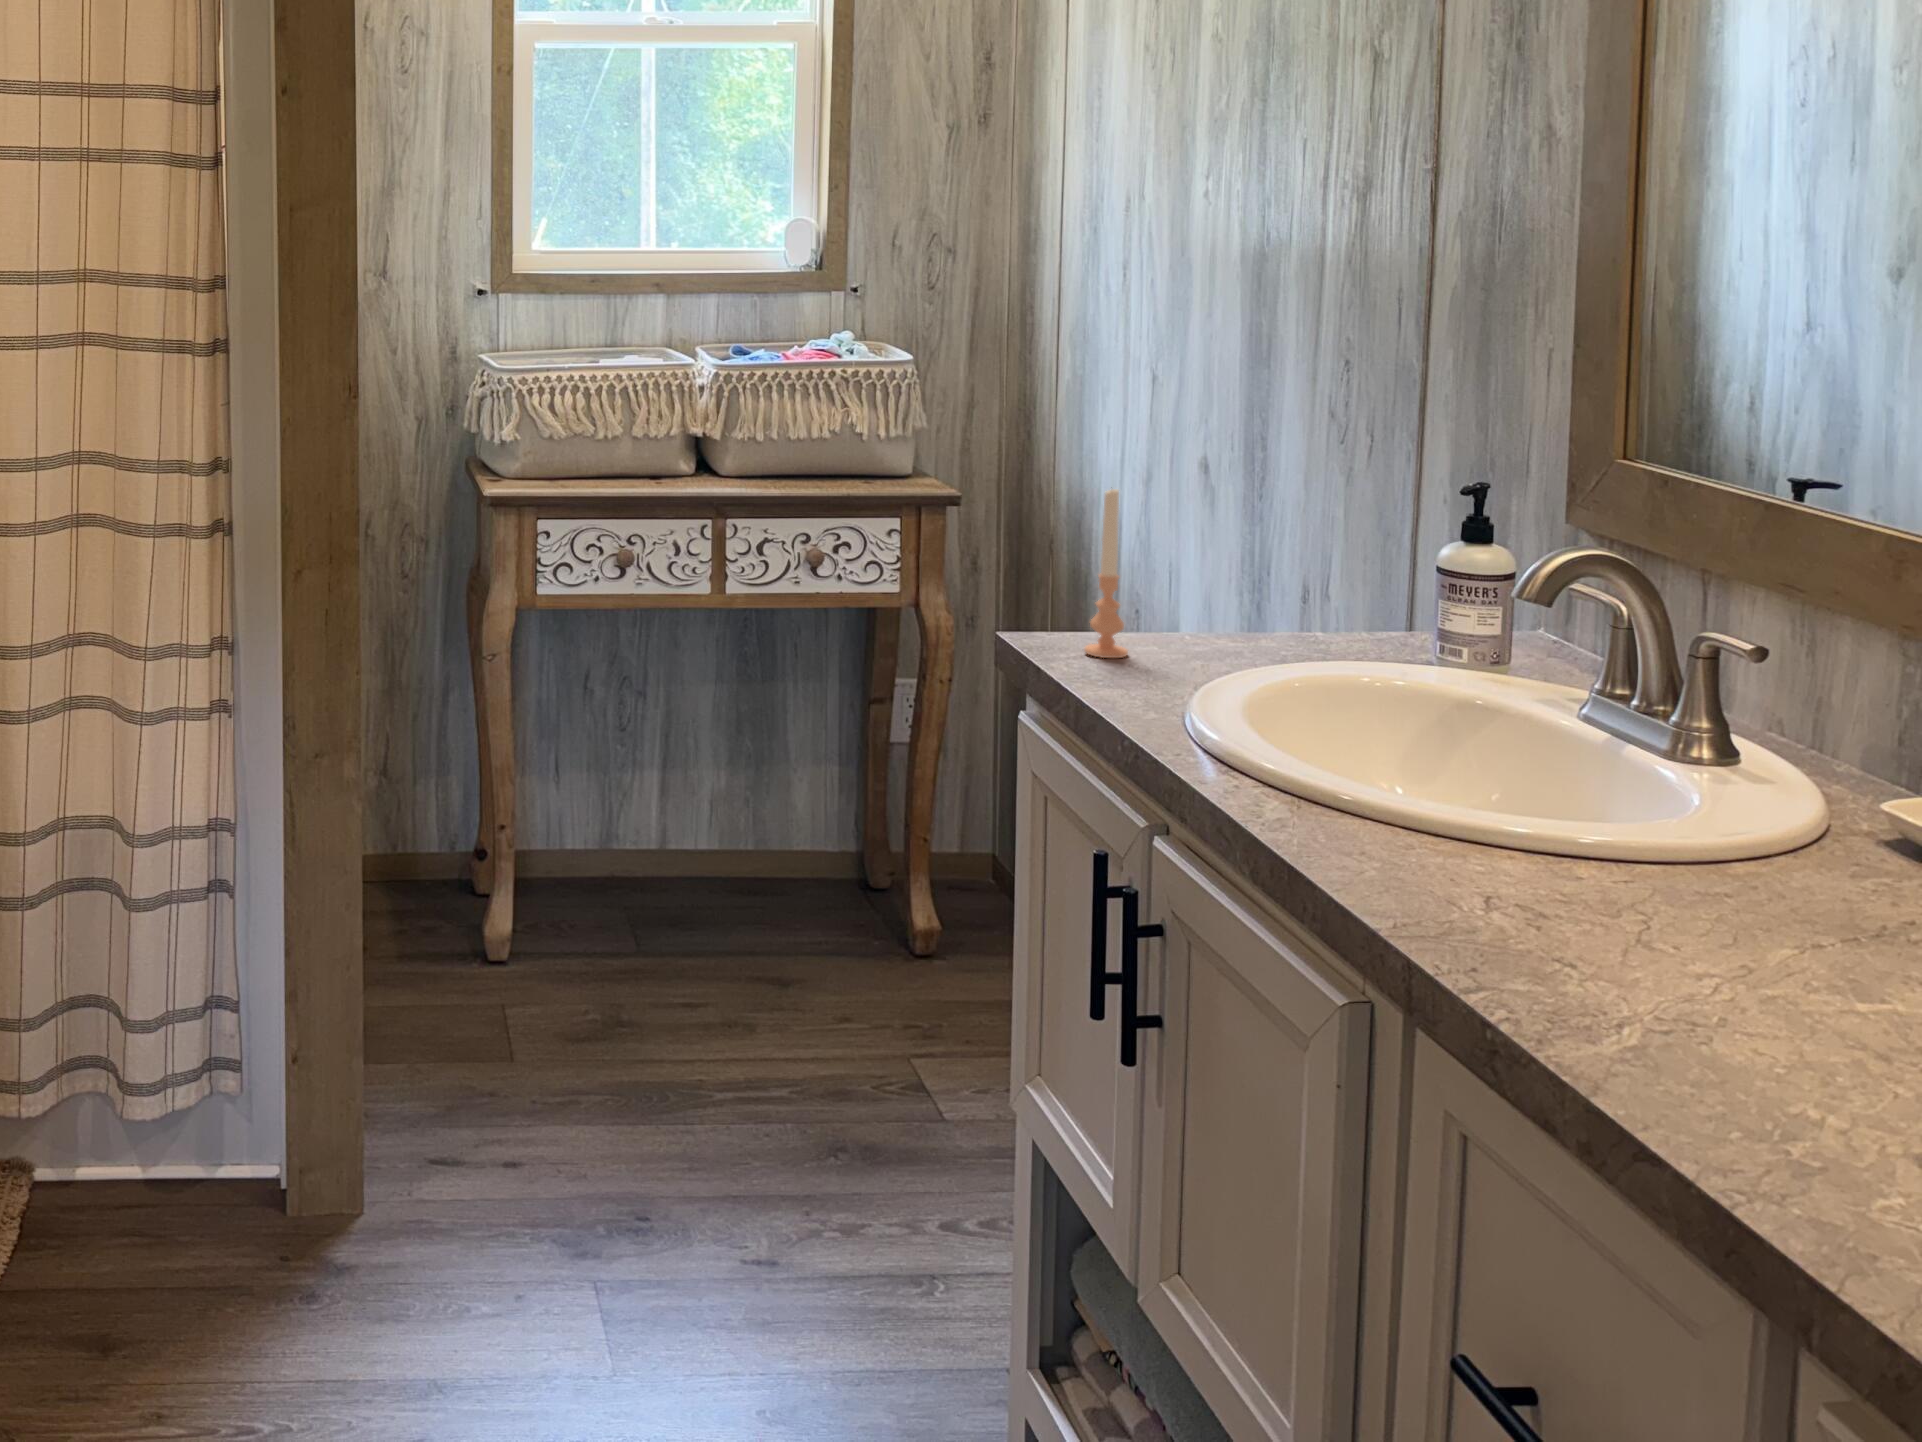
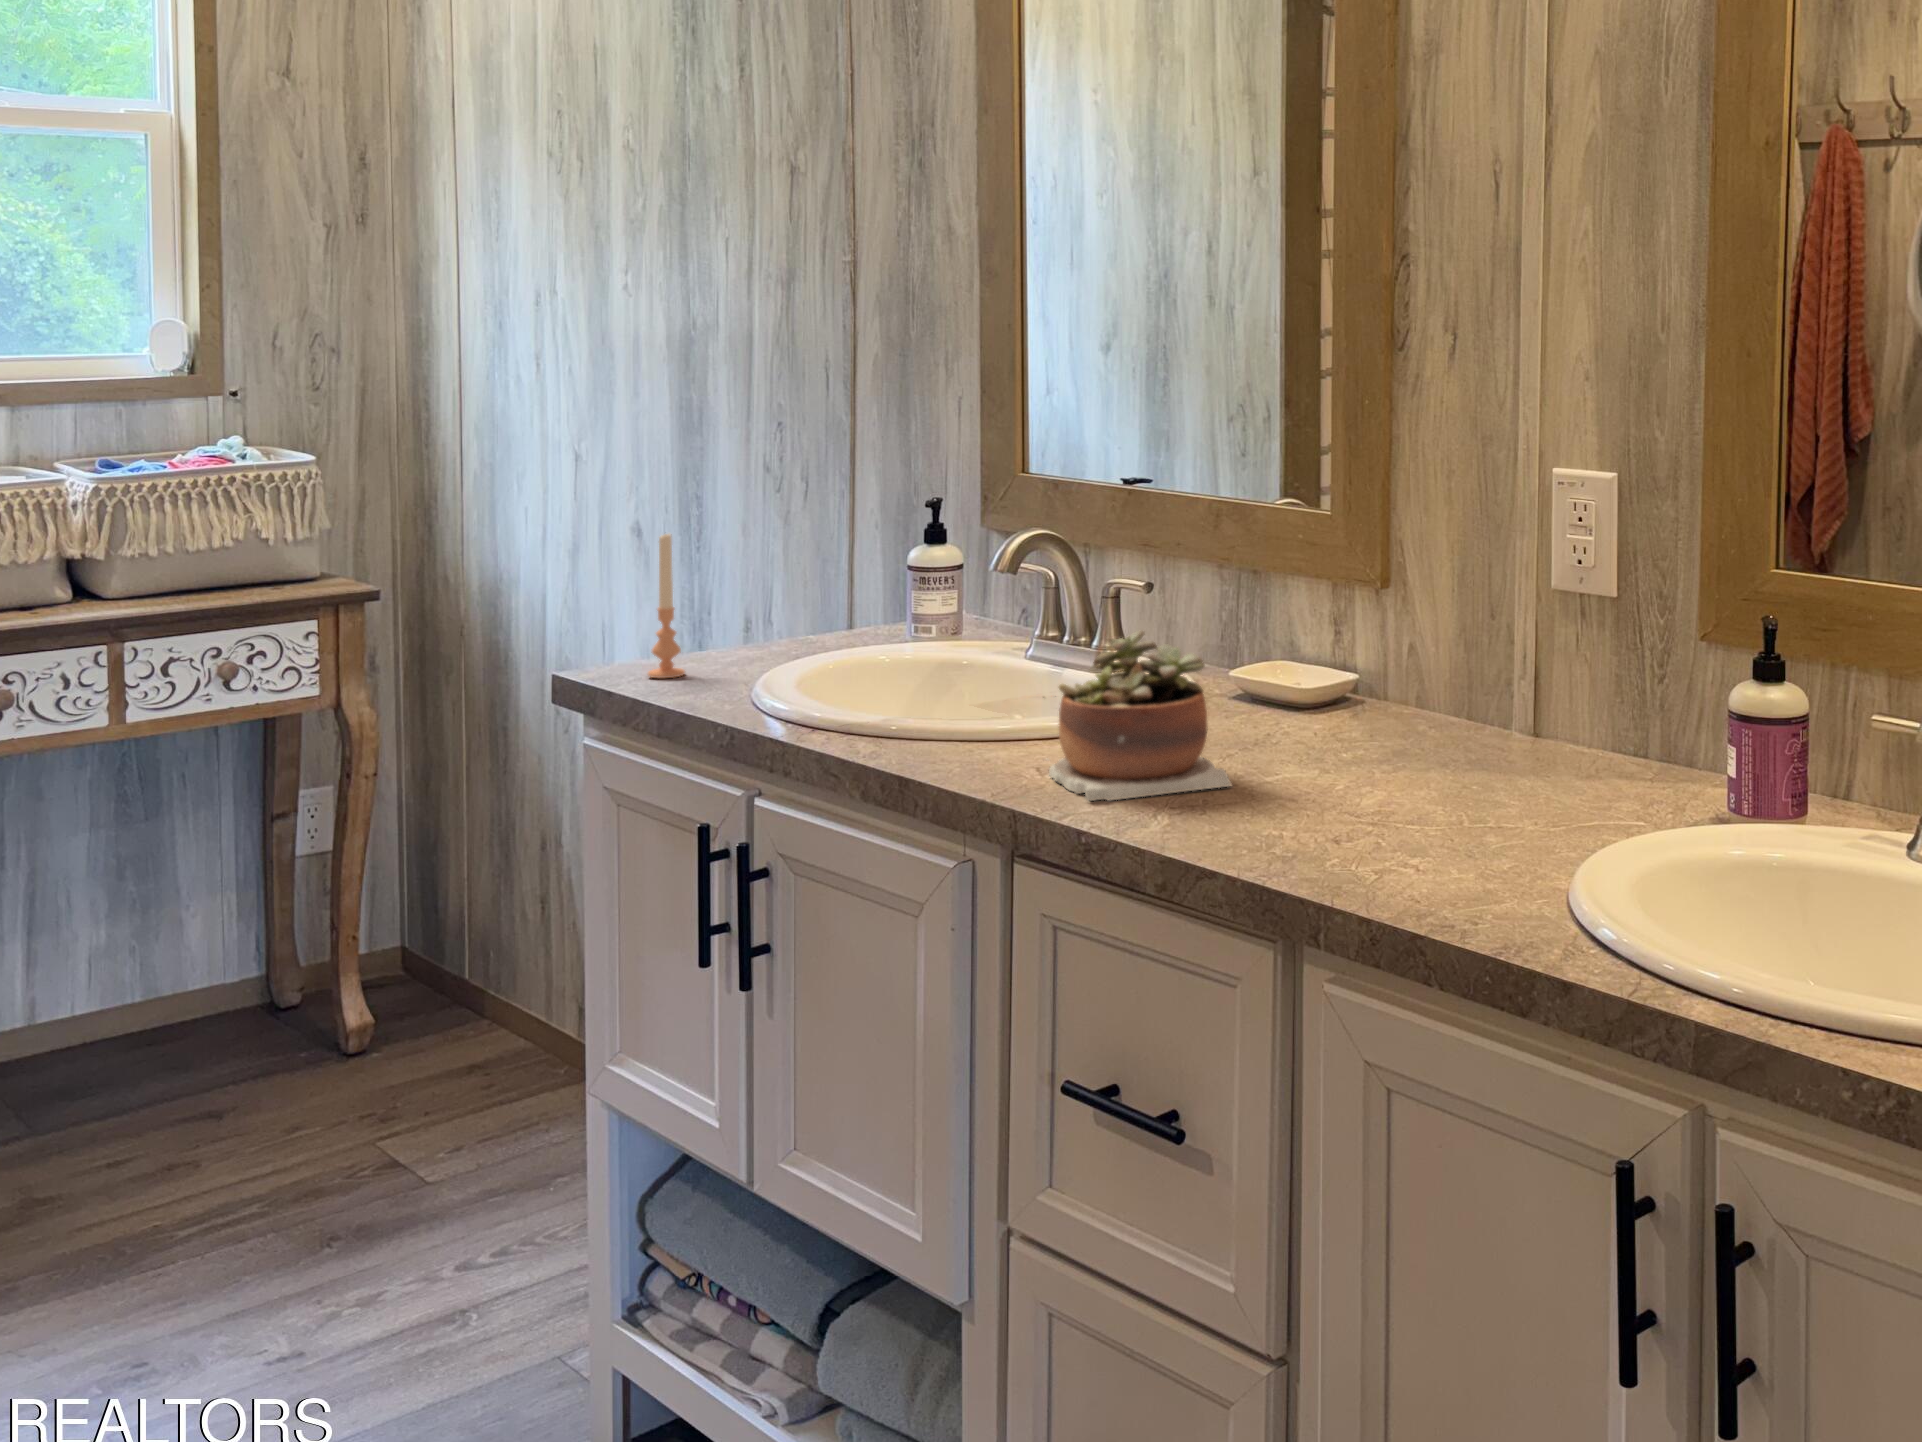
succulent plant: none [1489,731,1794,1011] -> present [1047,631,1231,801]

